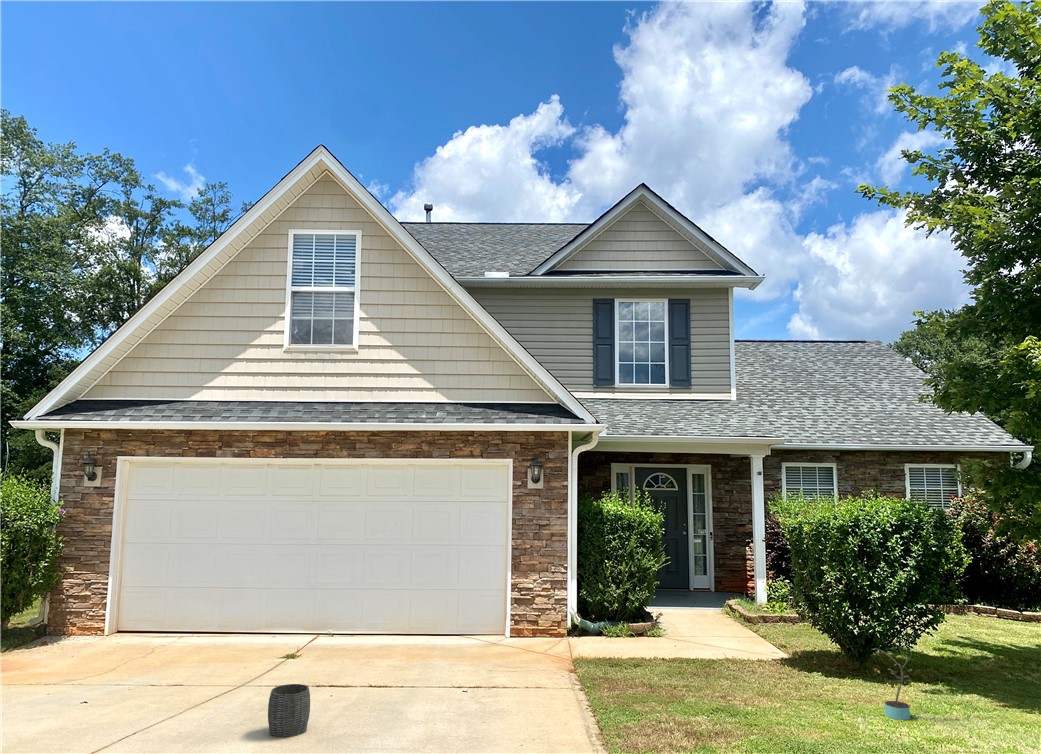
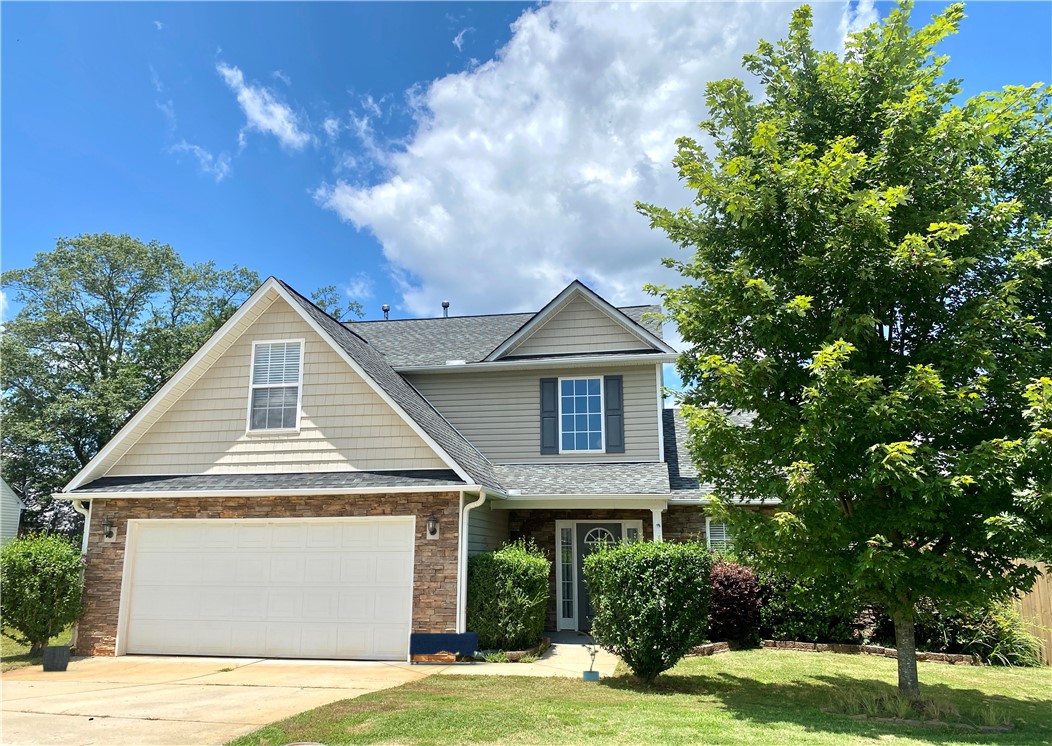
bench: none [520,601,604,648] -> present [409,632,478,665]
woven basket: present [268,684,310,738] -> present [43,646,70,672]

